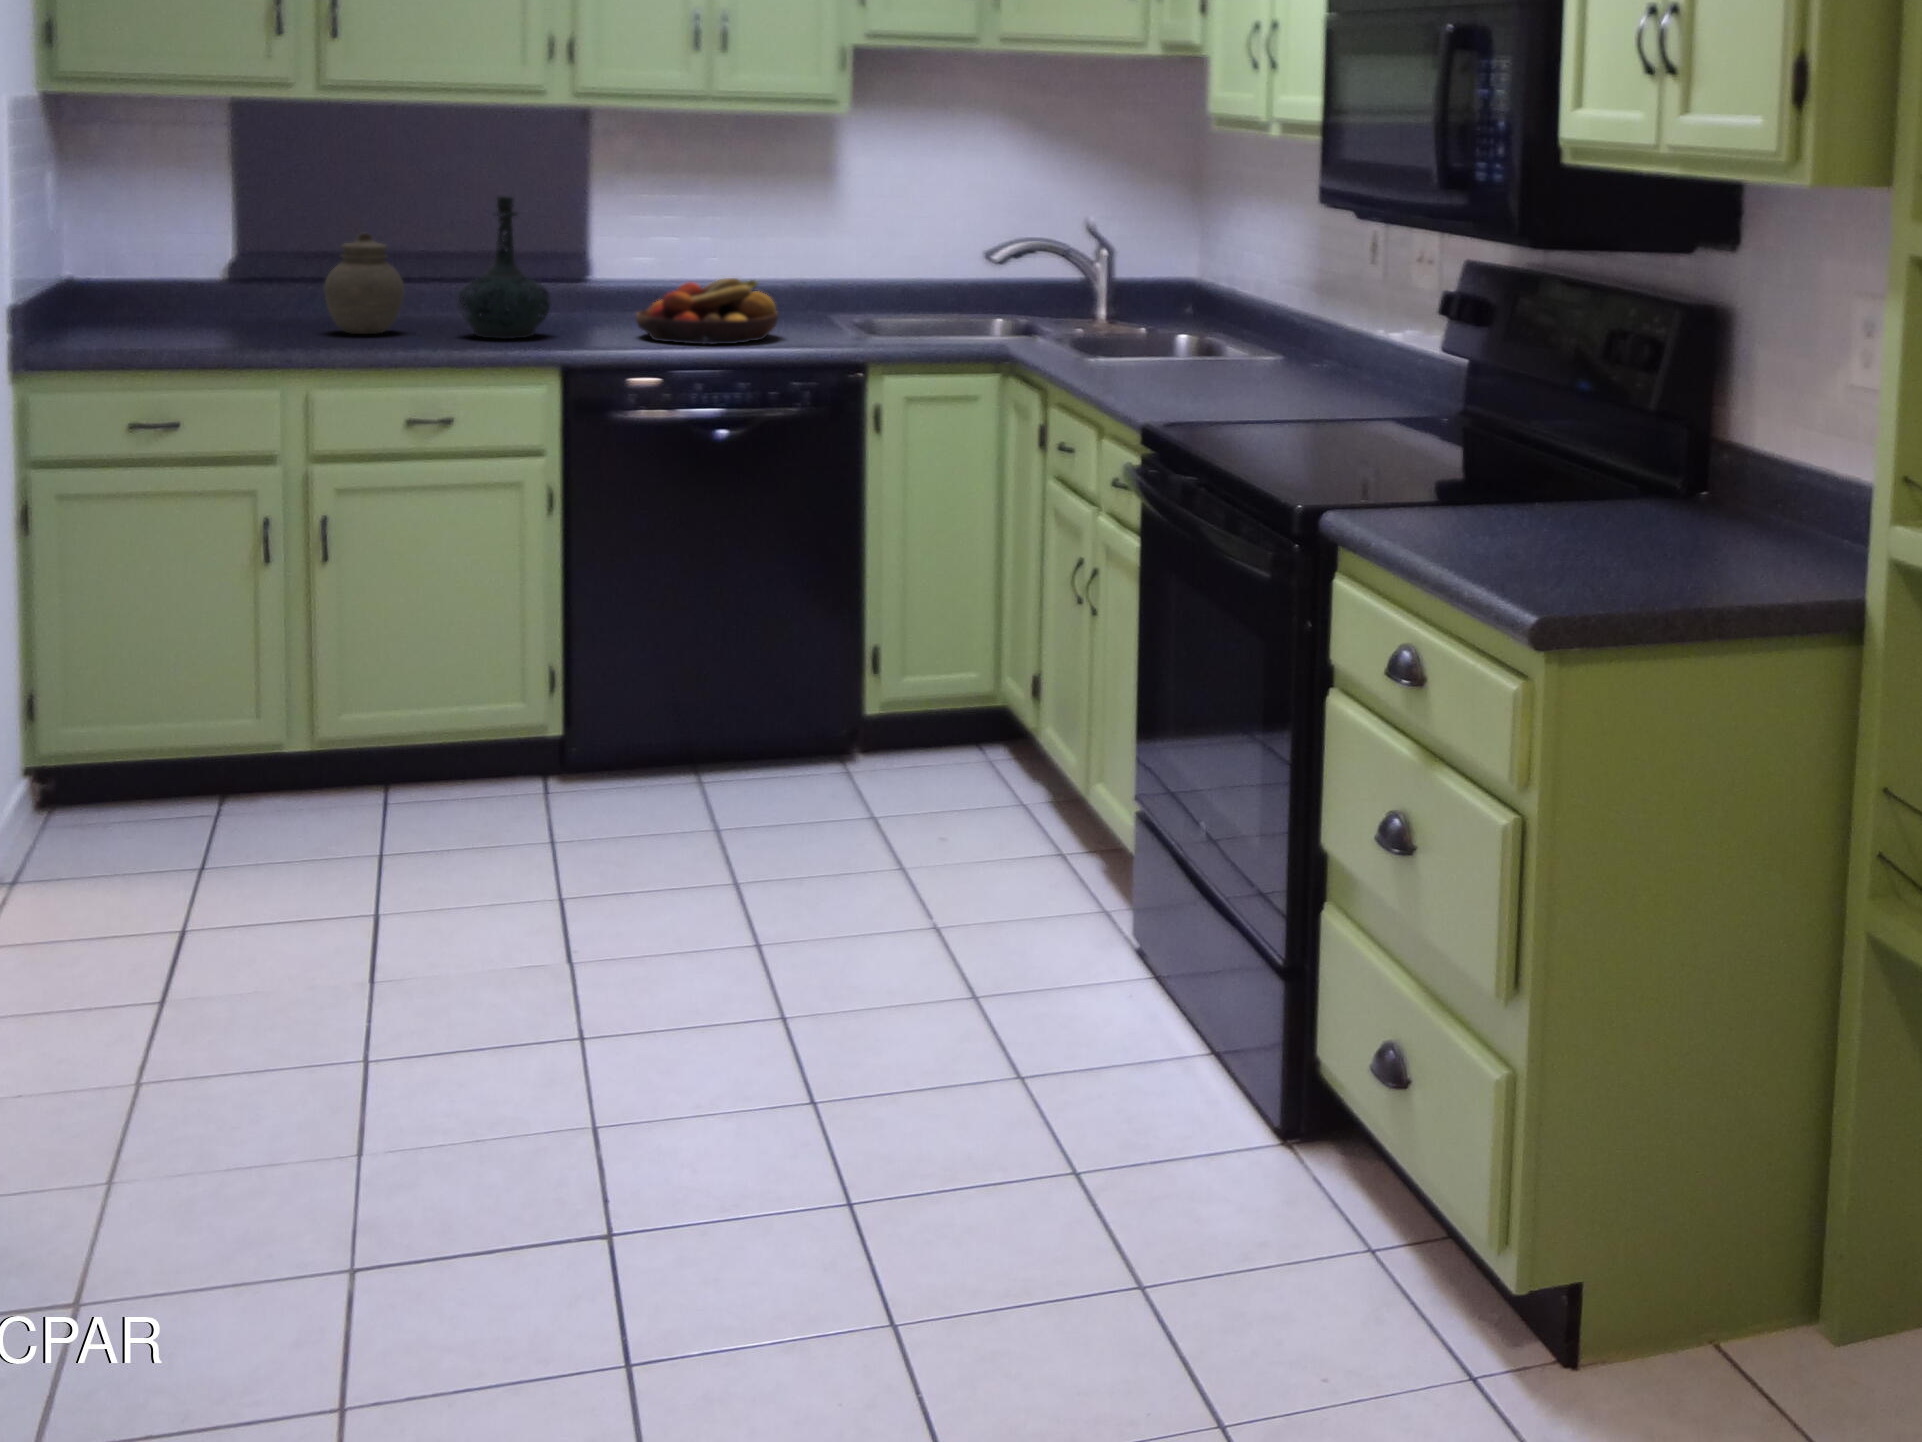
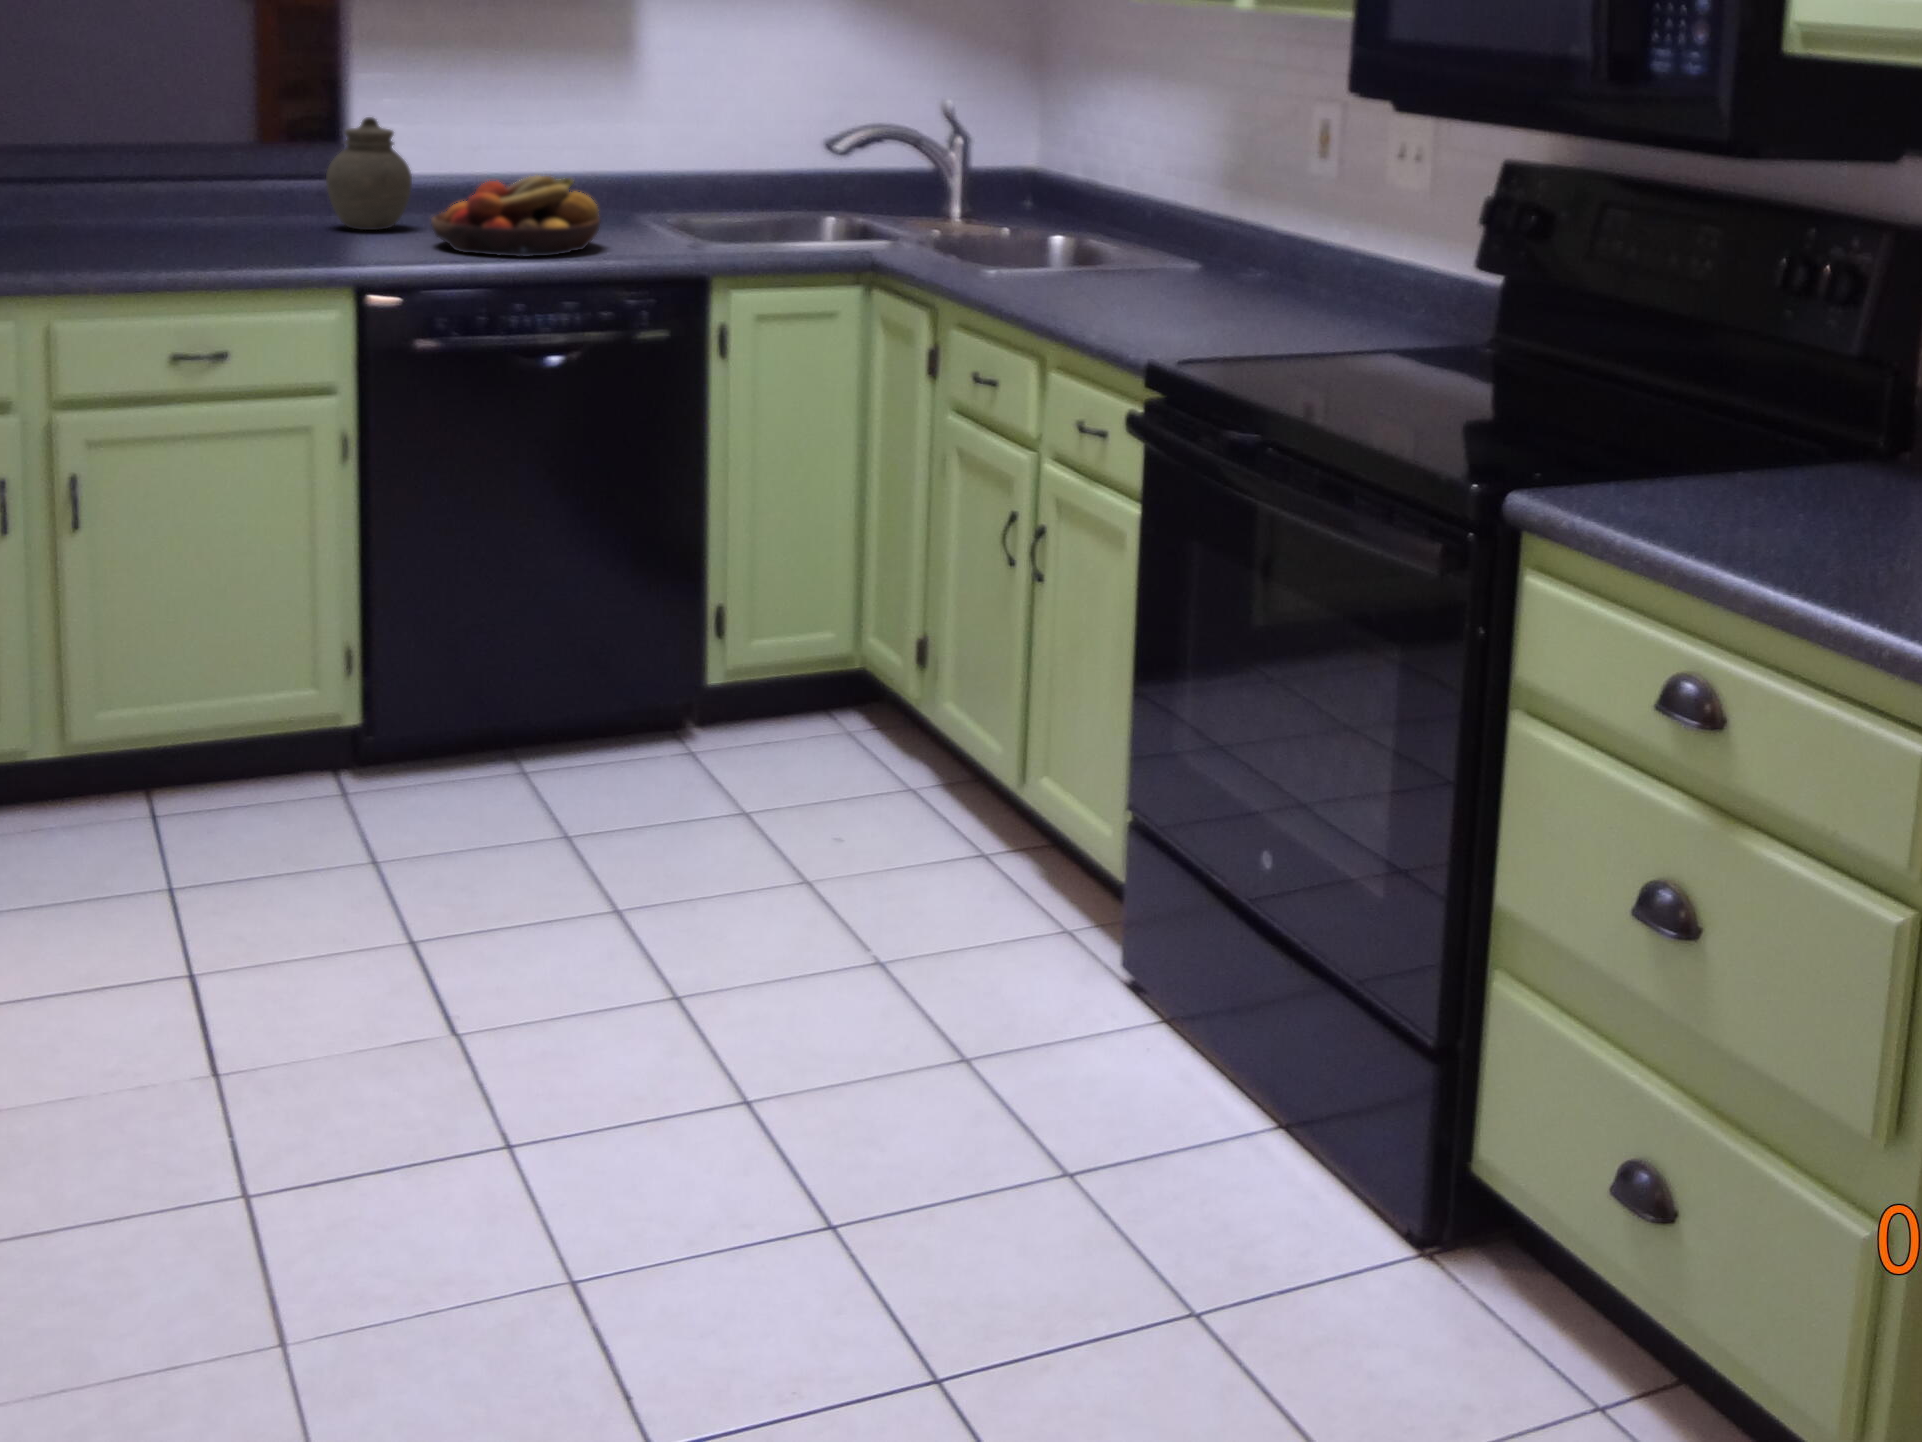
bottle: present [458,197,550,339] -> none [219,79,330,251]
jar: present [324,233,404,334] -> present [326,117,412,230]

